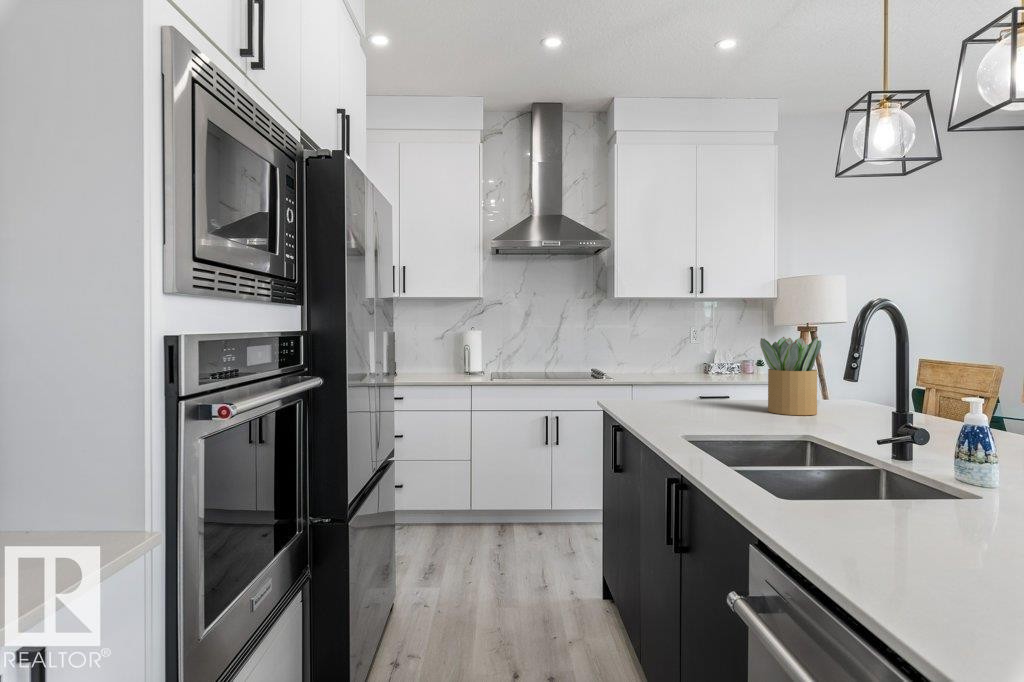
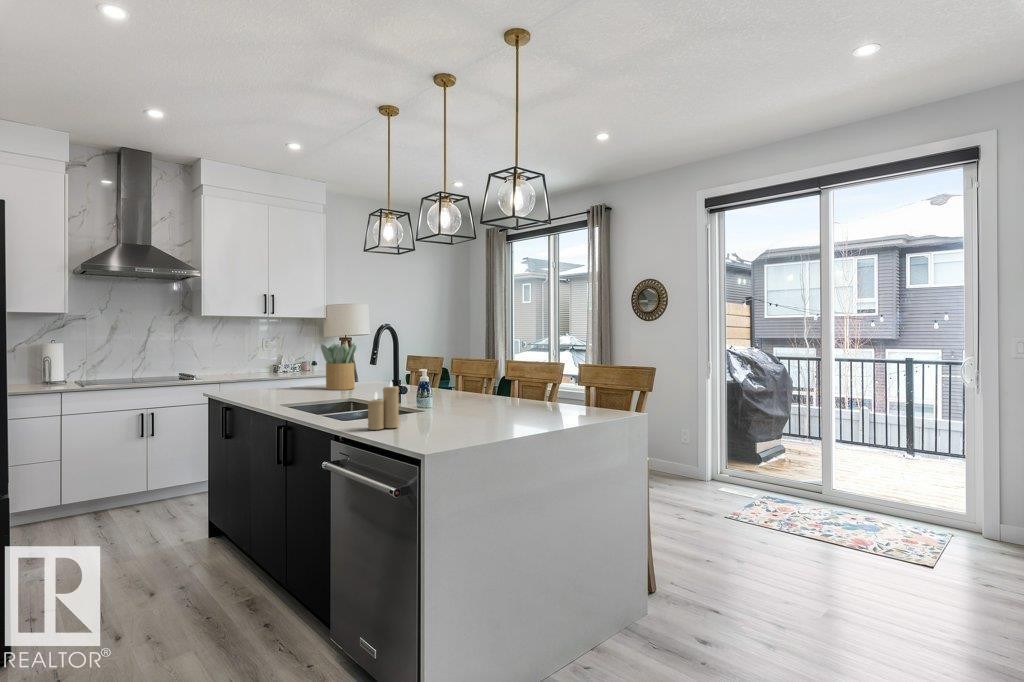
candle: none [835,437,921,557] -> present [367,381,399,430]

